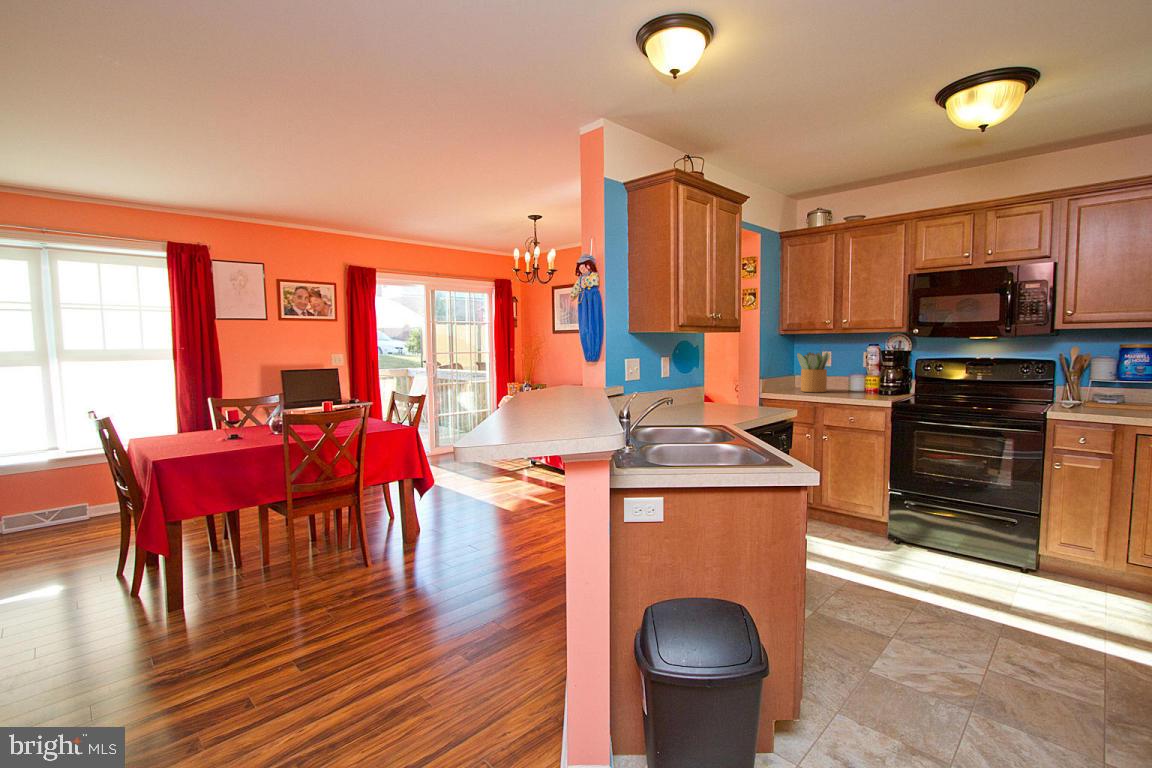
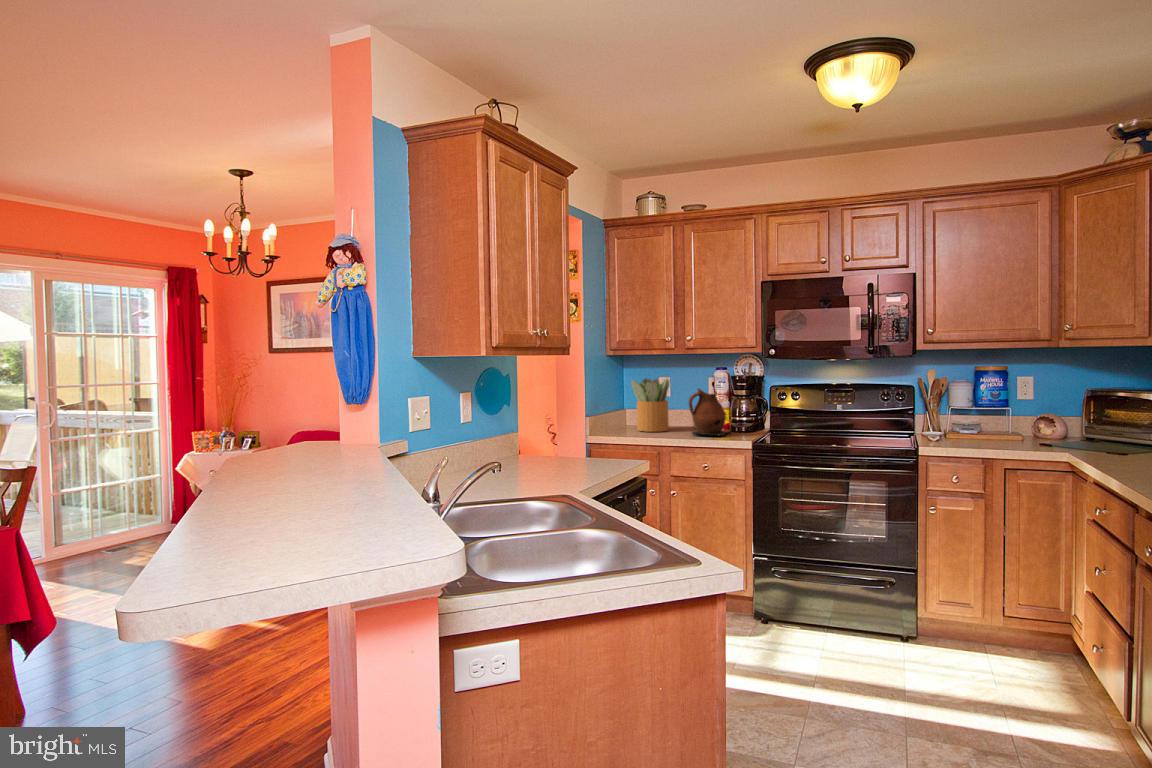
ceramic pitcher: none [842,360,878,397] -> present [689,389,729,436]

